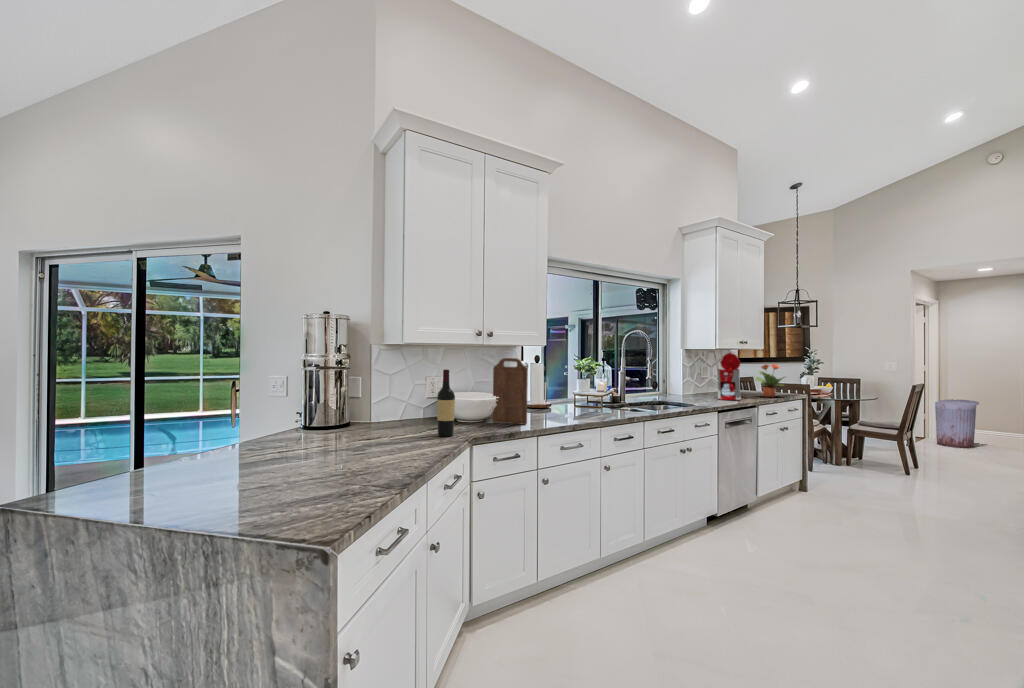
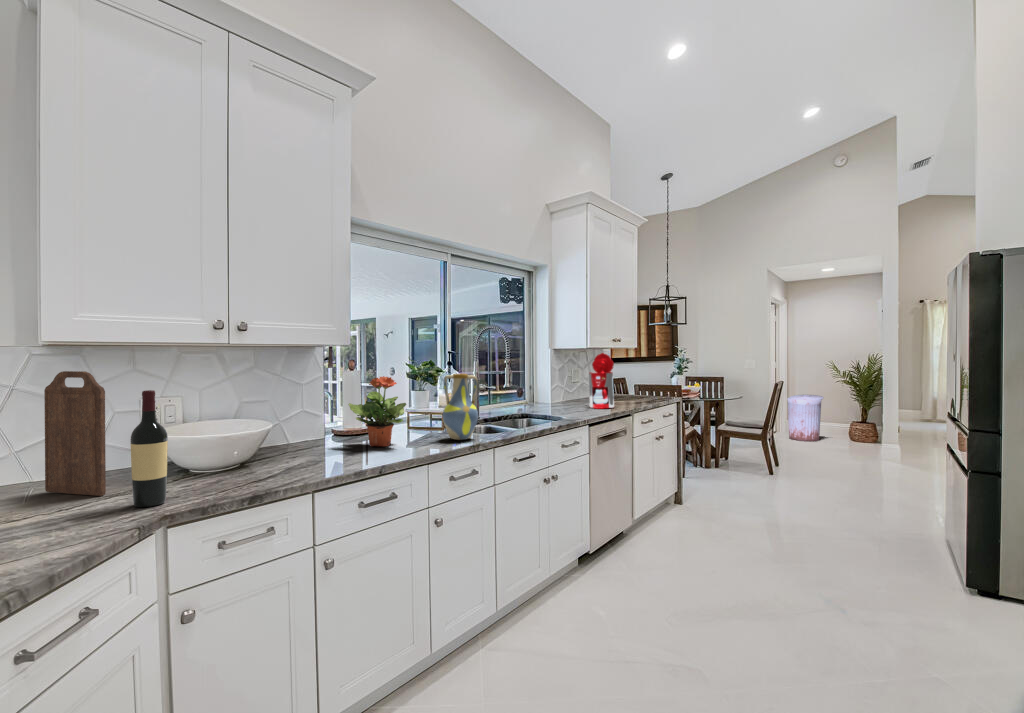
cutting board: present [493,358,528,425] -> present [44,371,106,496]
potted plant: present [756,364,785,397] -> present [348,376,406,447]
vase: none [602,366,629,415] -> present [443,374,478,440]

